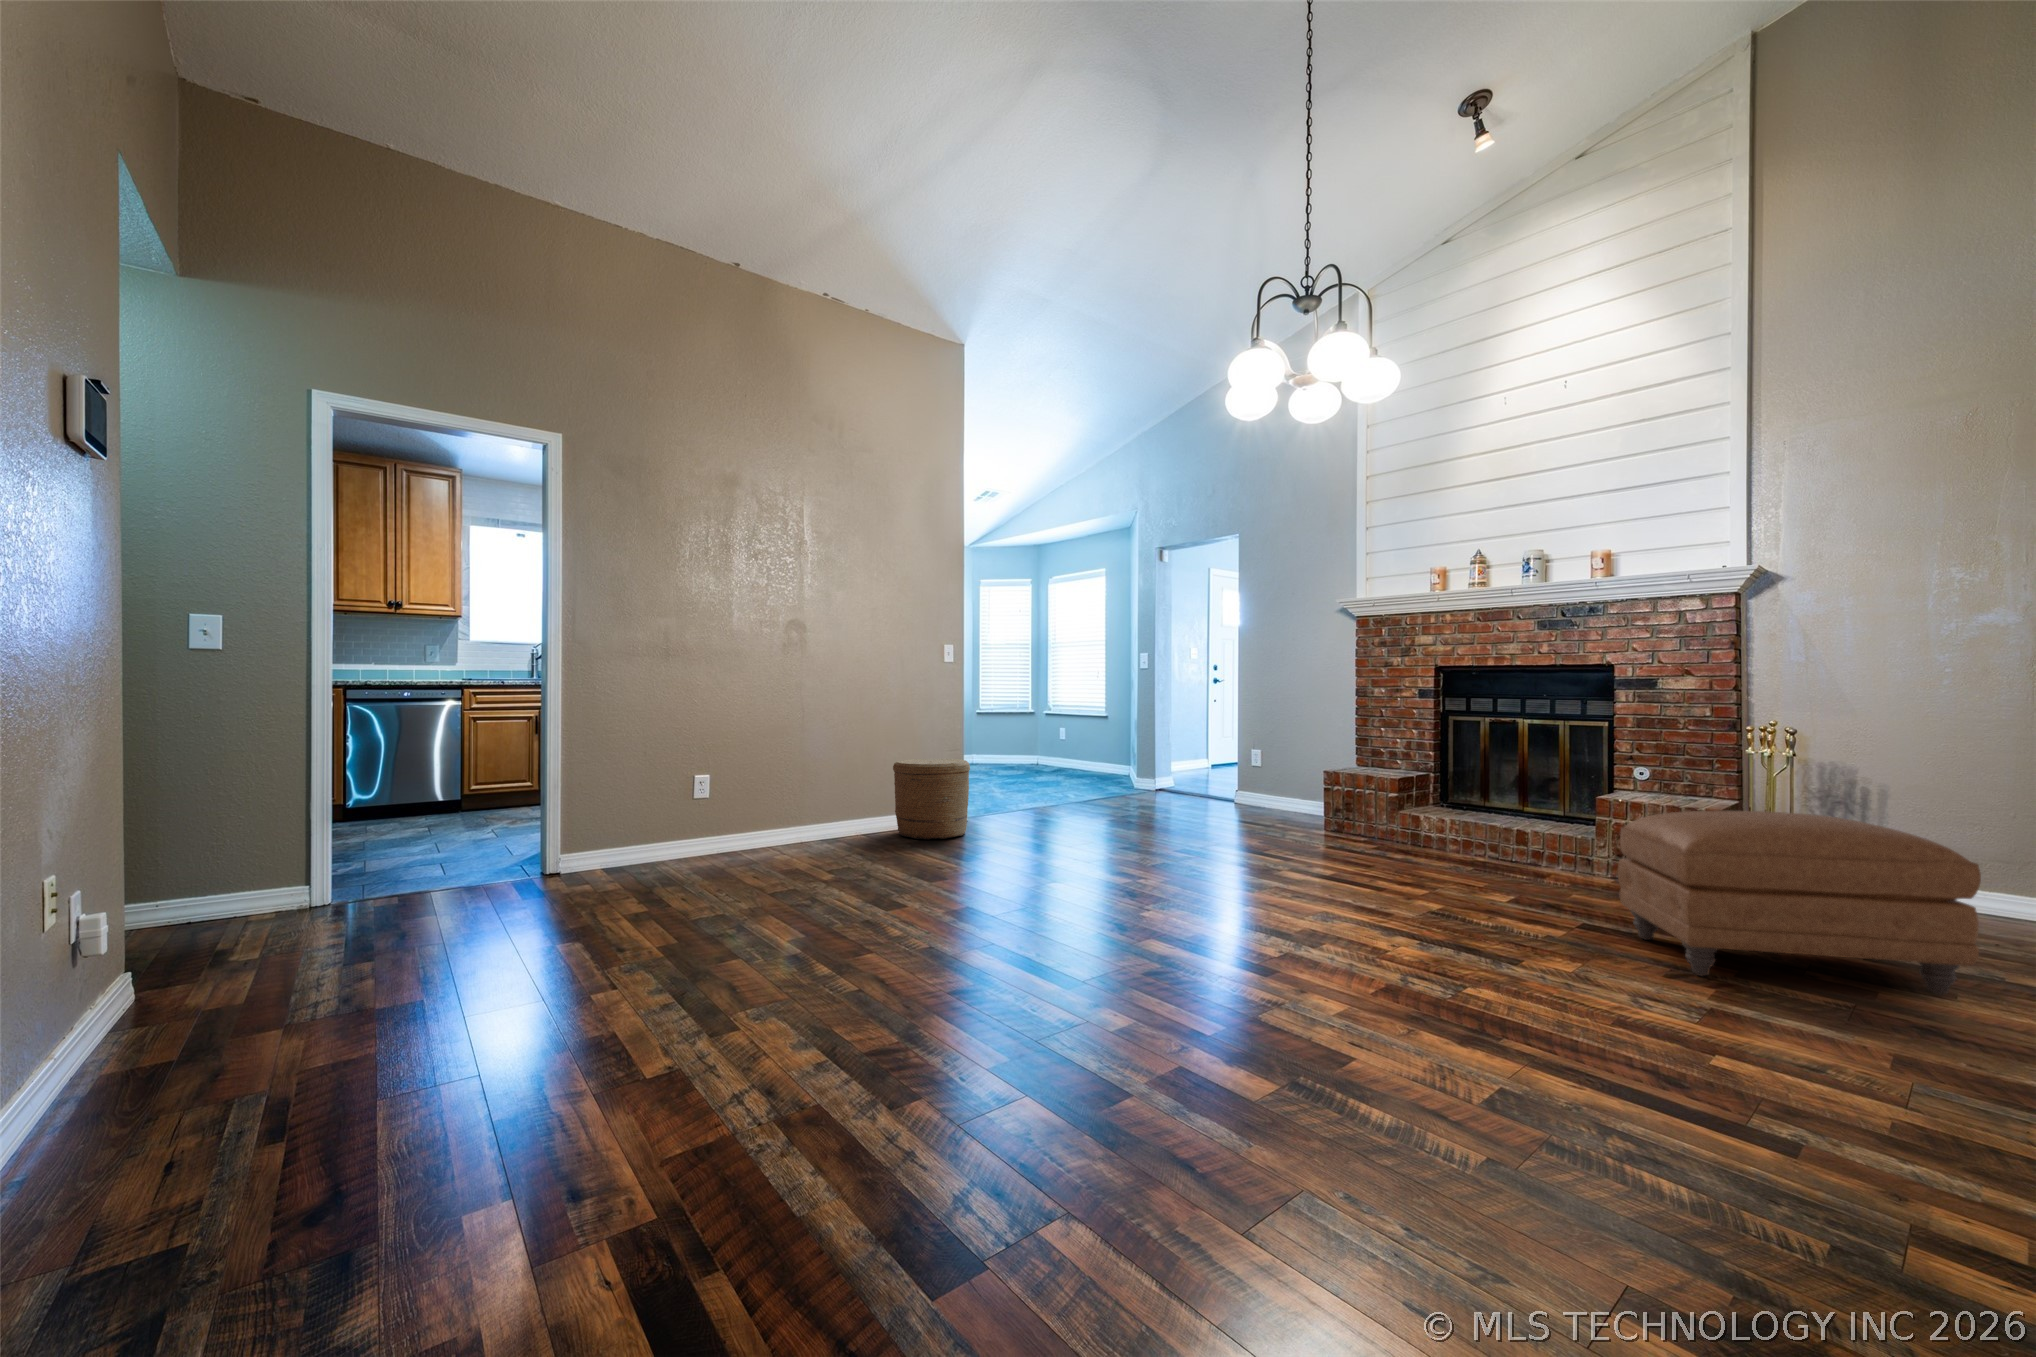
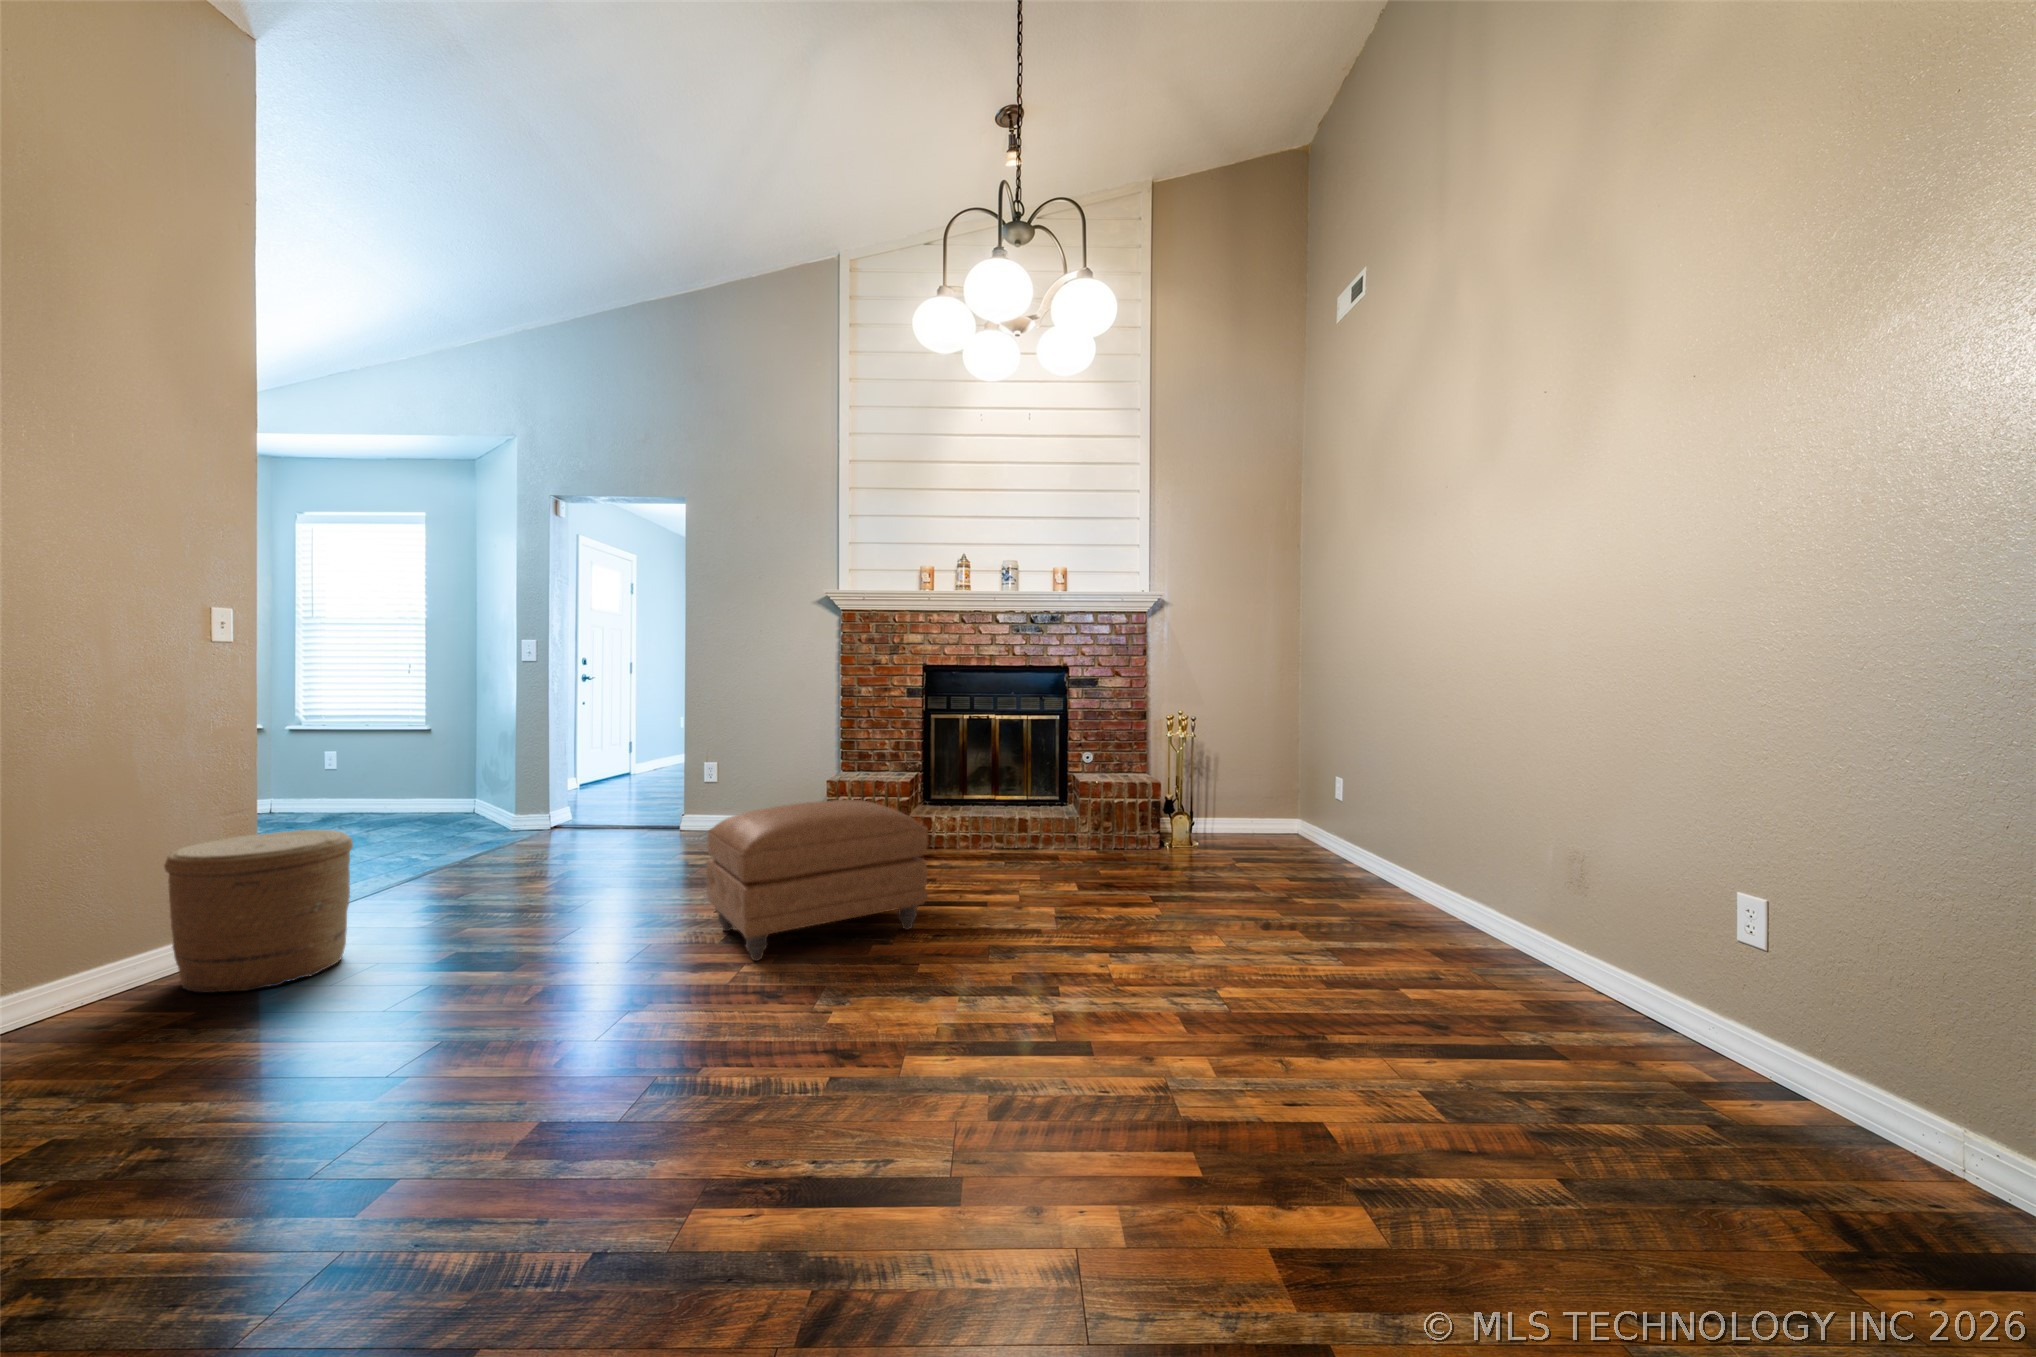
ottoman: present [1618,811,1981,995] -> present [706,800,928,961]

